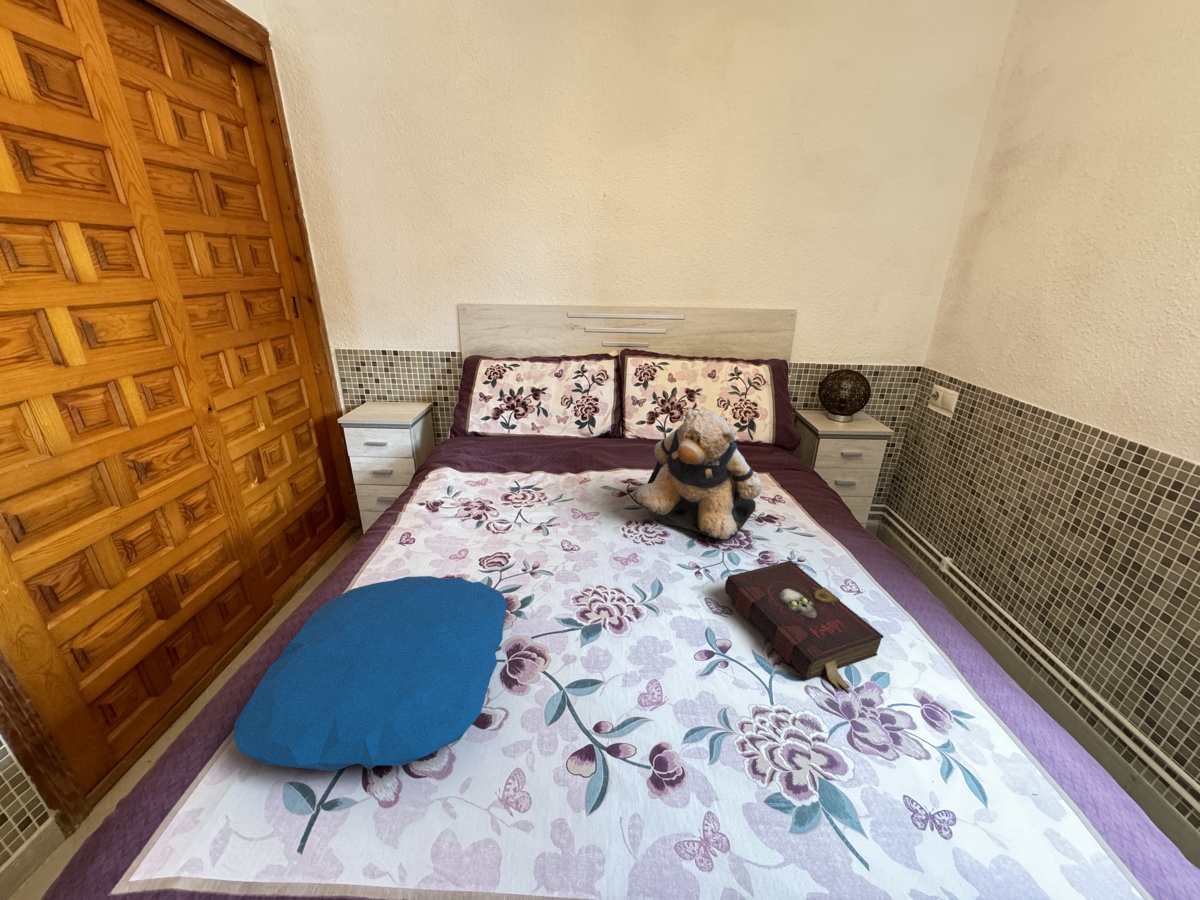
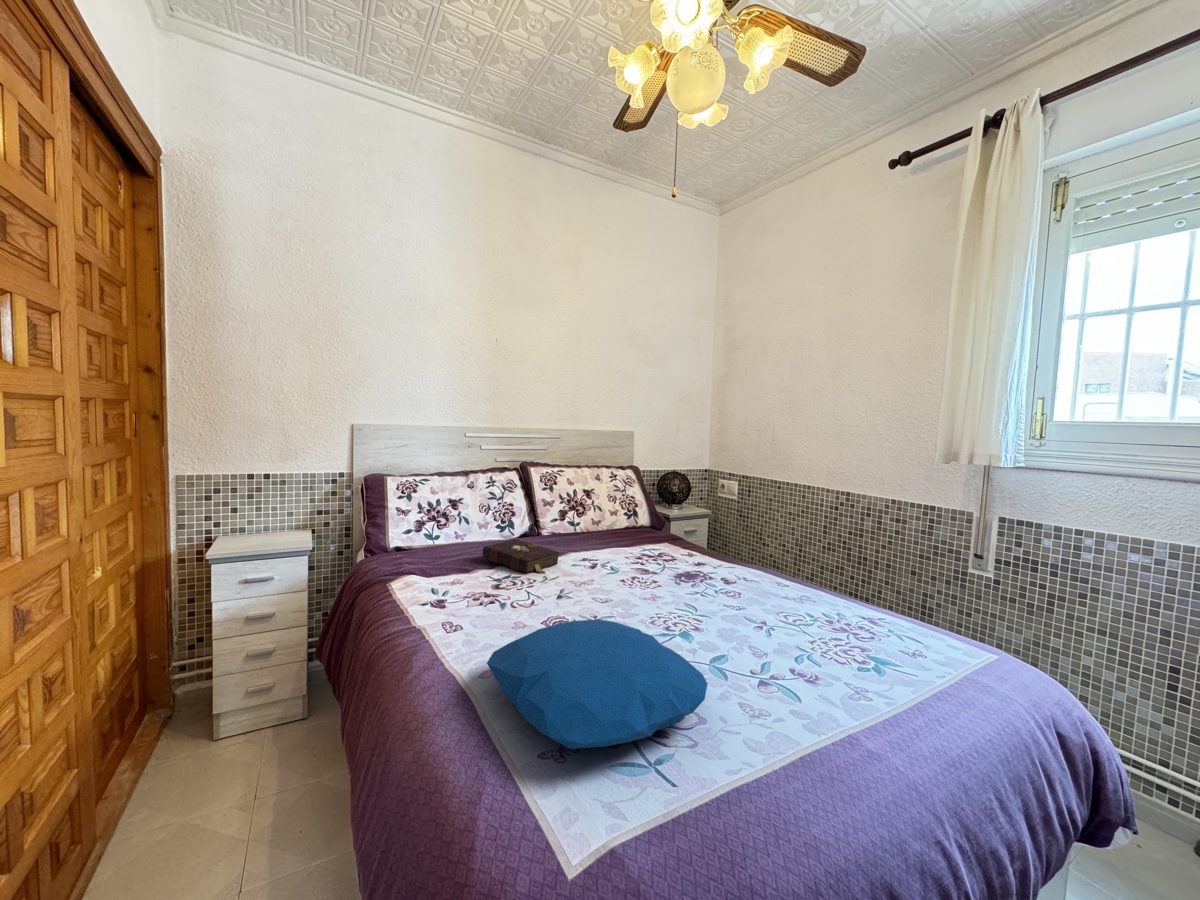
teddy bear: present [635,410,762,539] -> none [619,484,706,578]
book: present [725,560,883,693] -> present [483,539,559,573]

